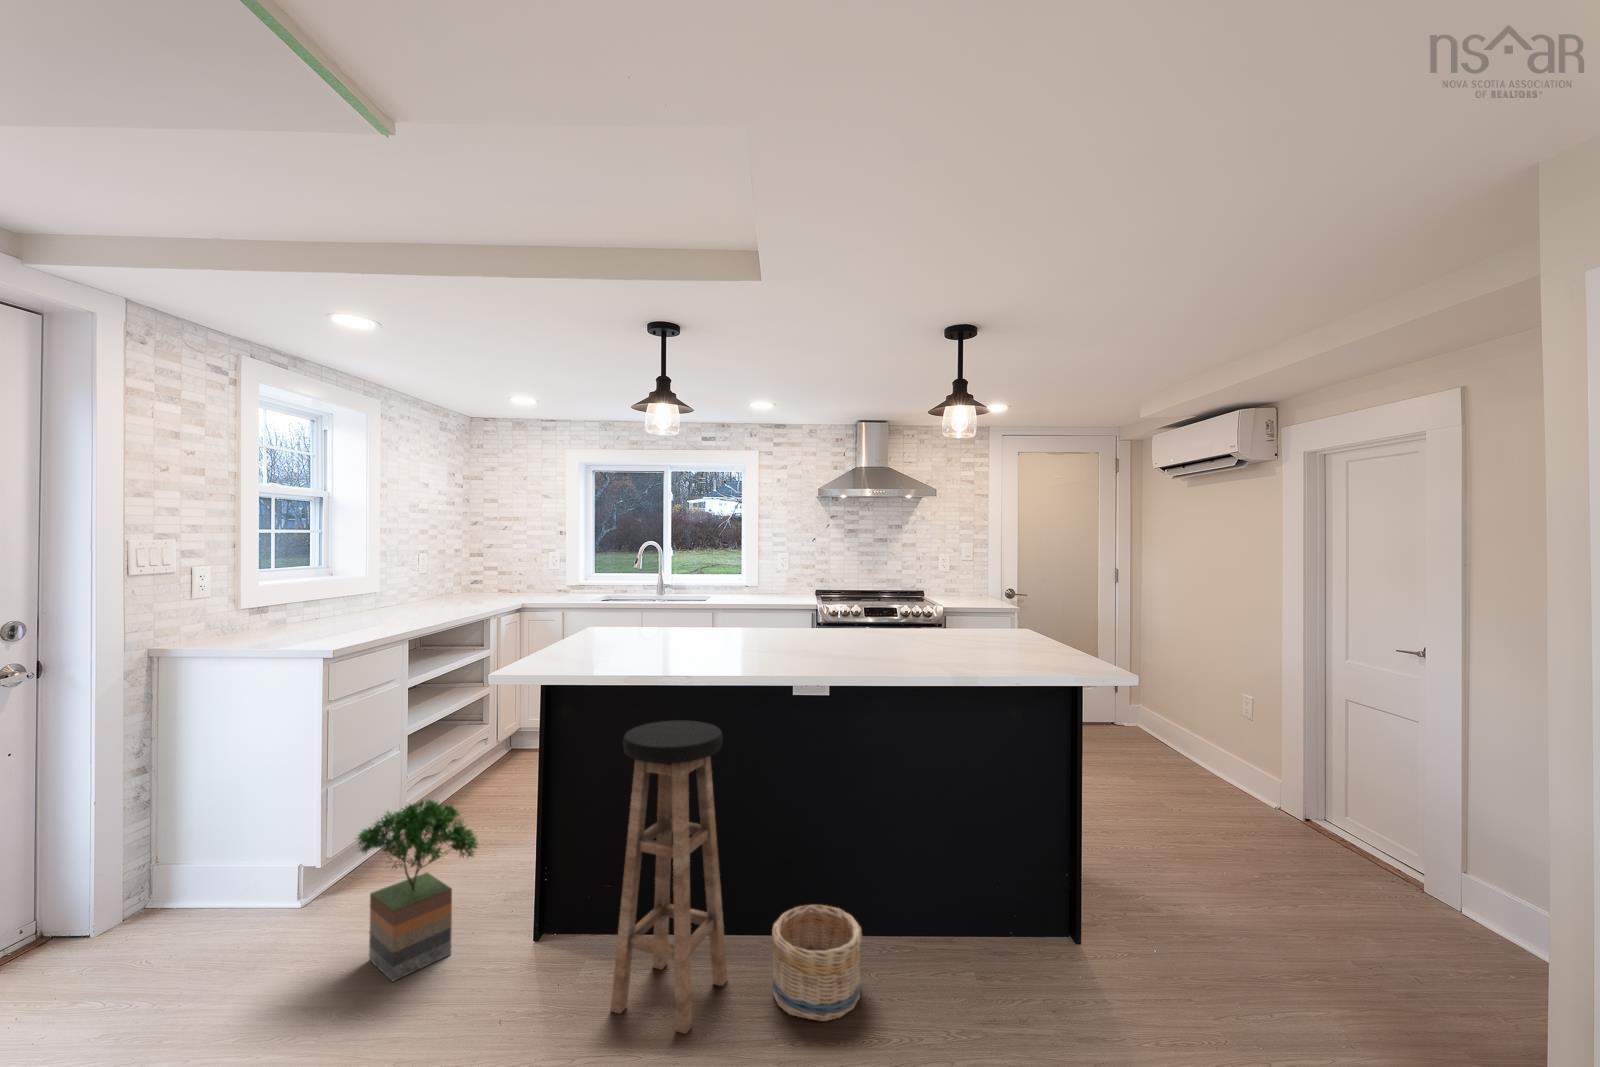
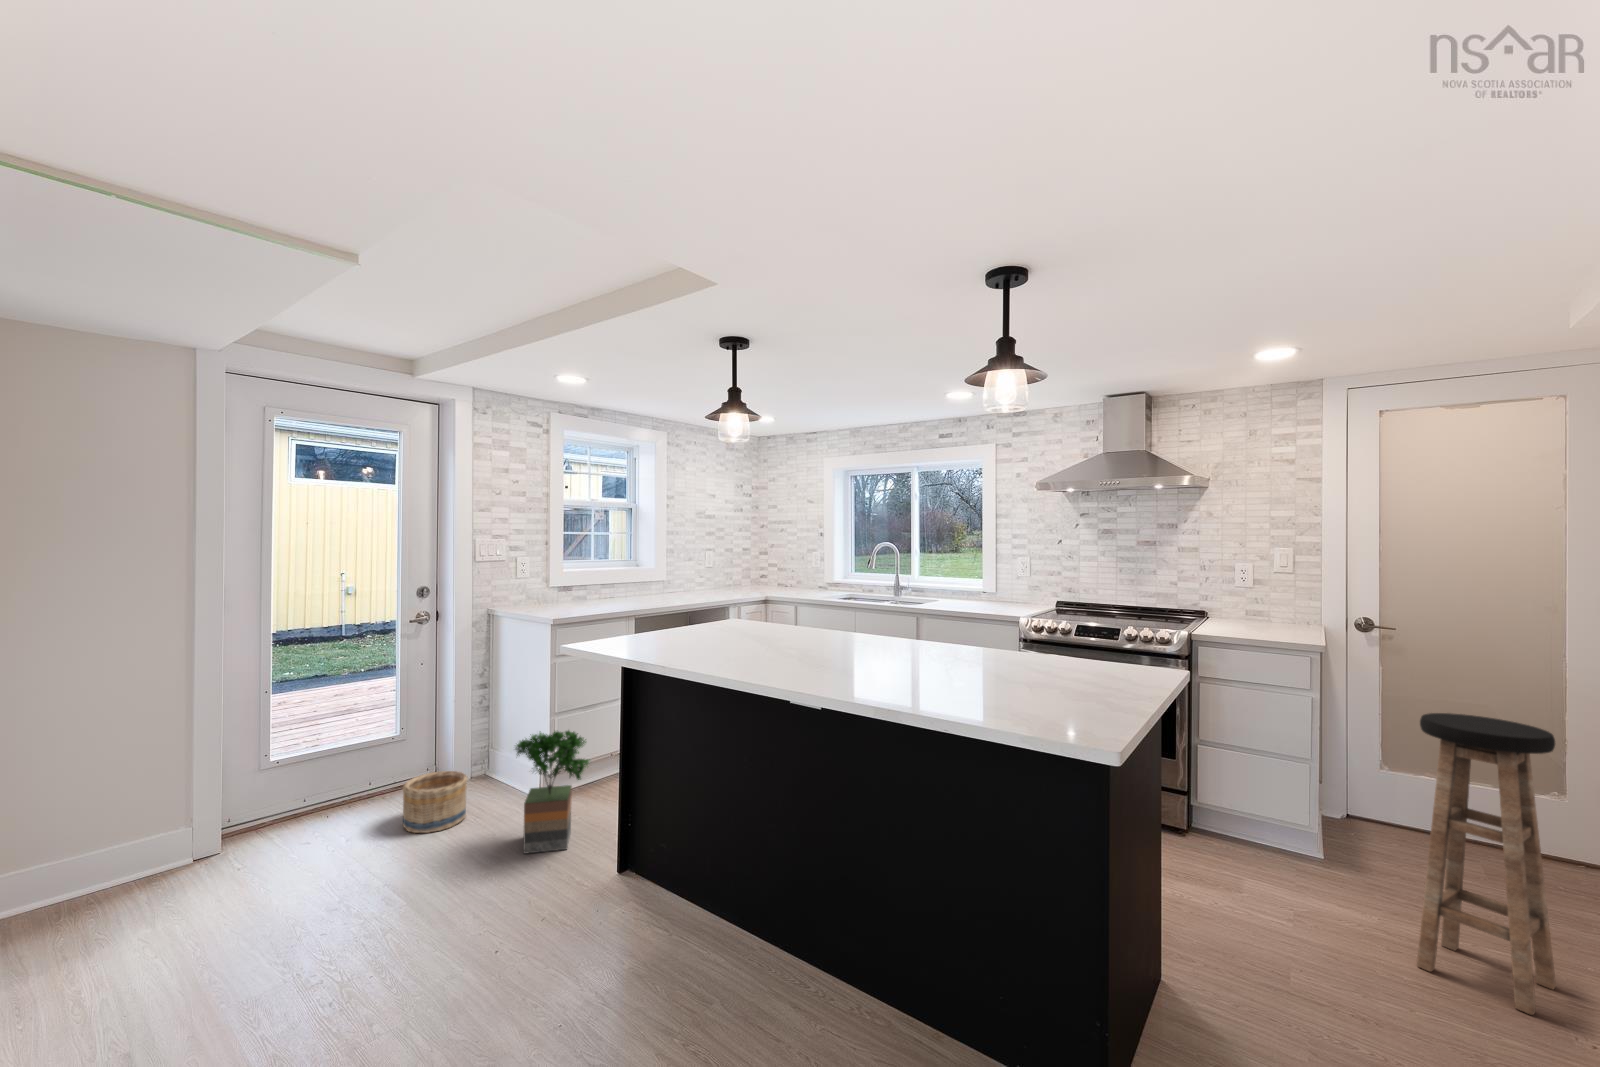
bar stool: present [611,720,727,1034] -> present [1417,713,1556,1015]
basket: present [772,905,862,1021] -> present [402,771,468,833]

